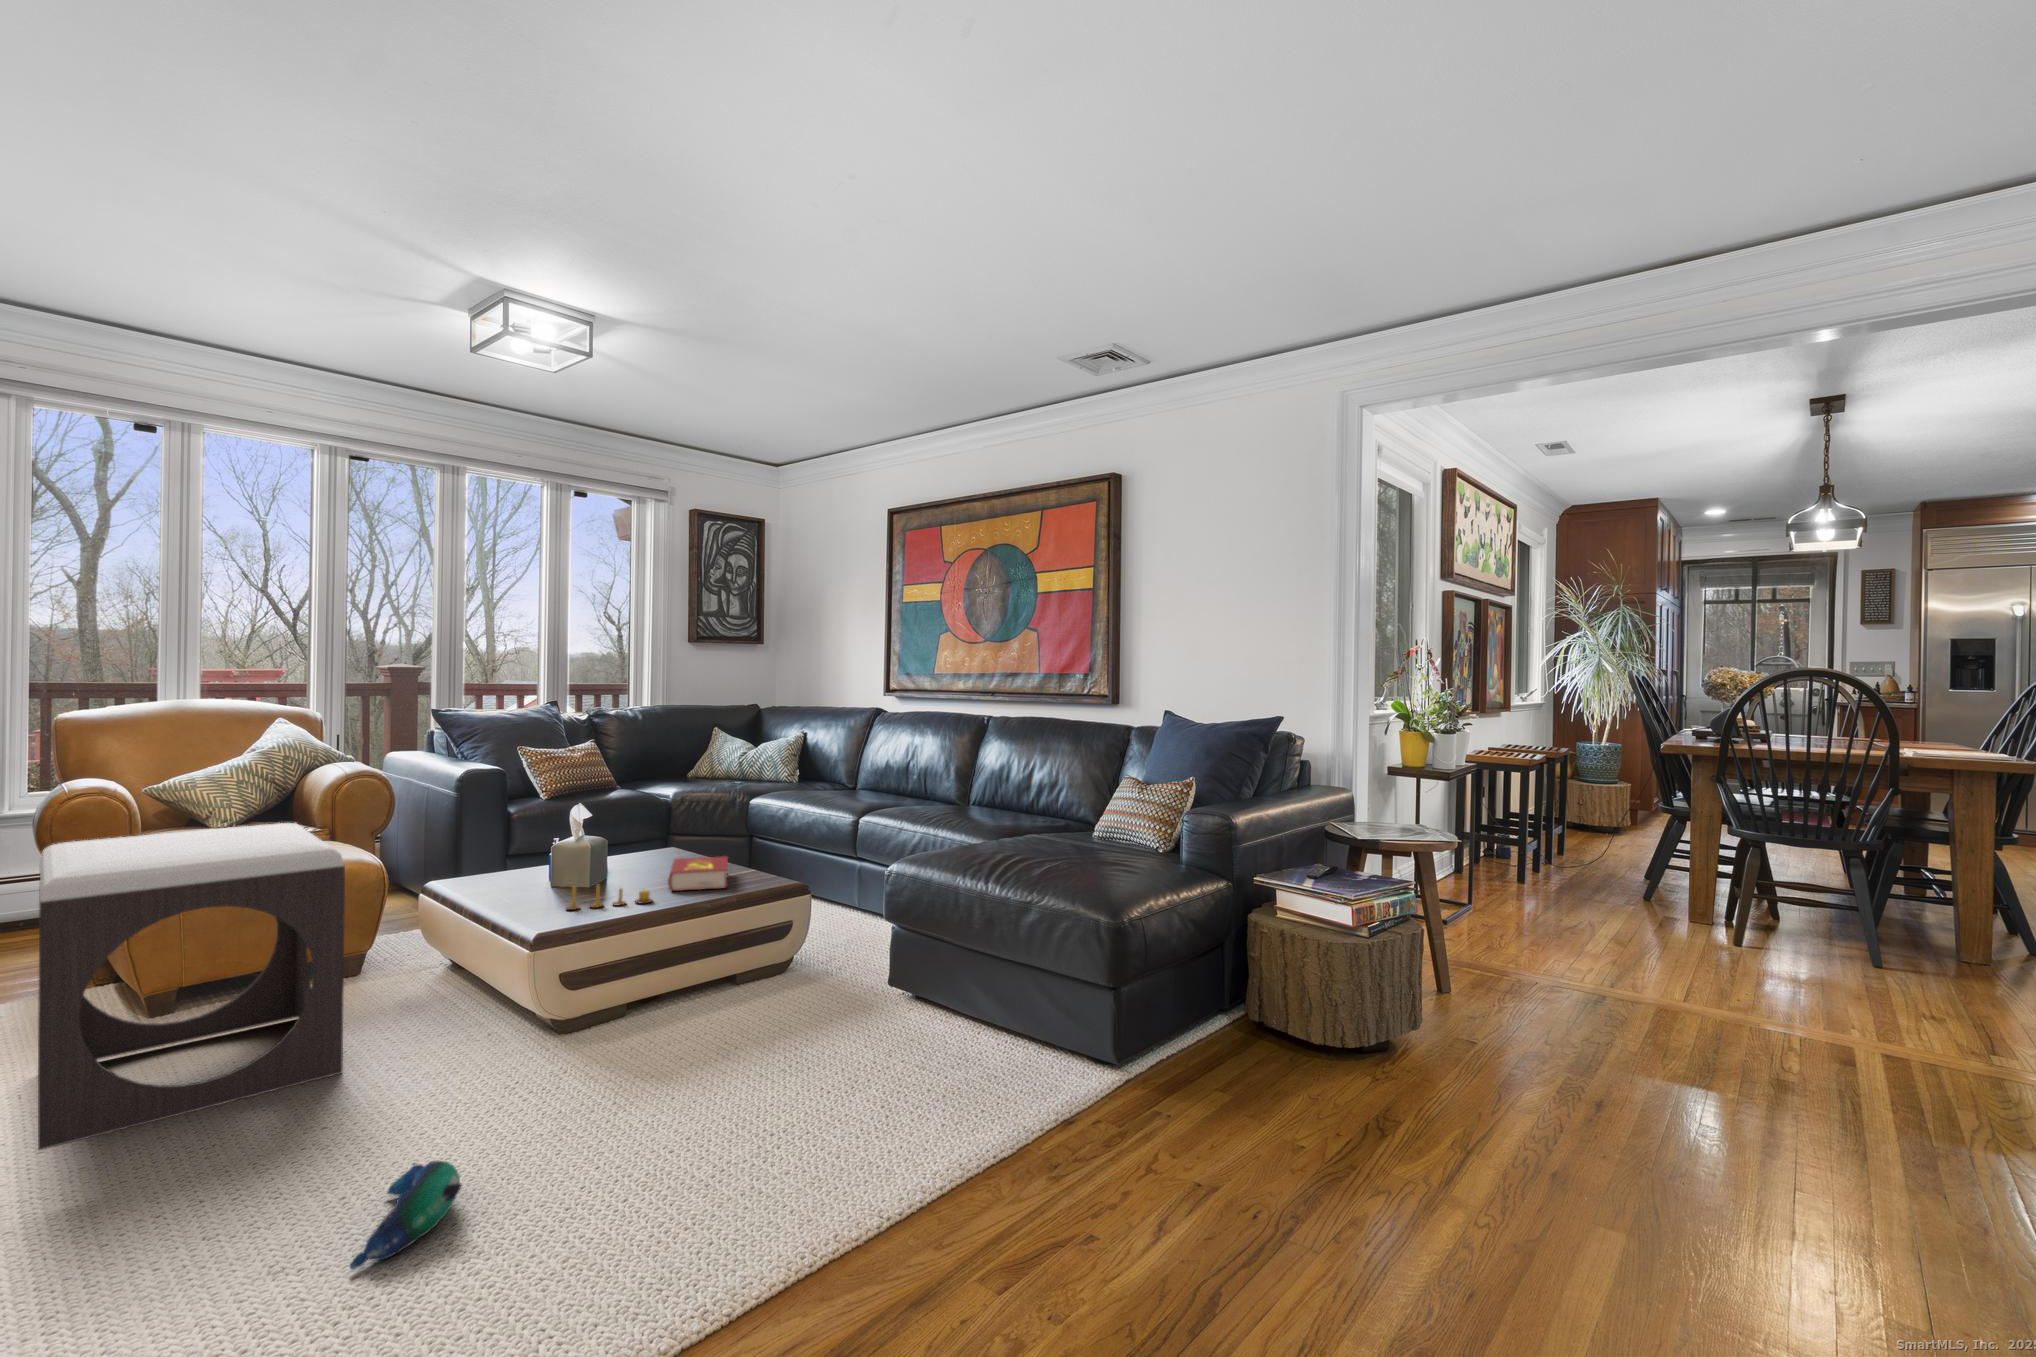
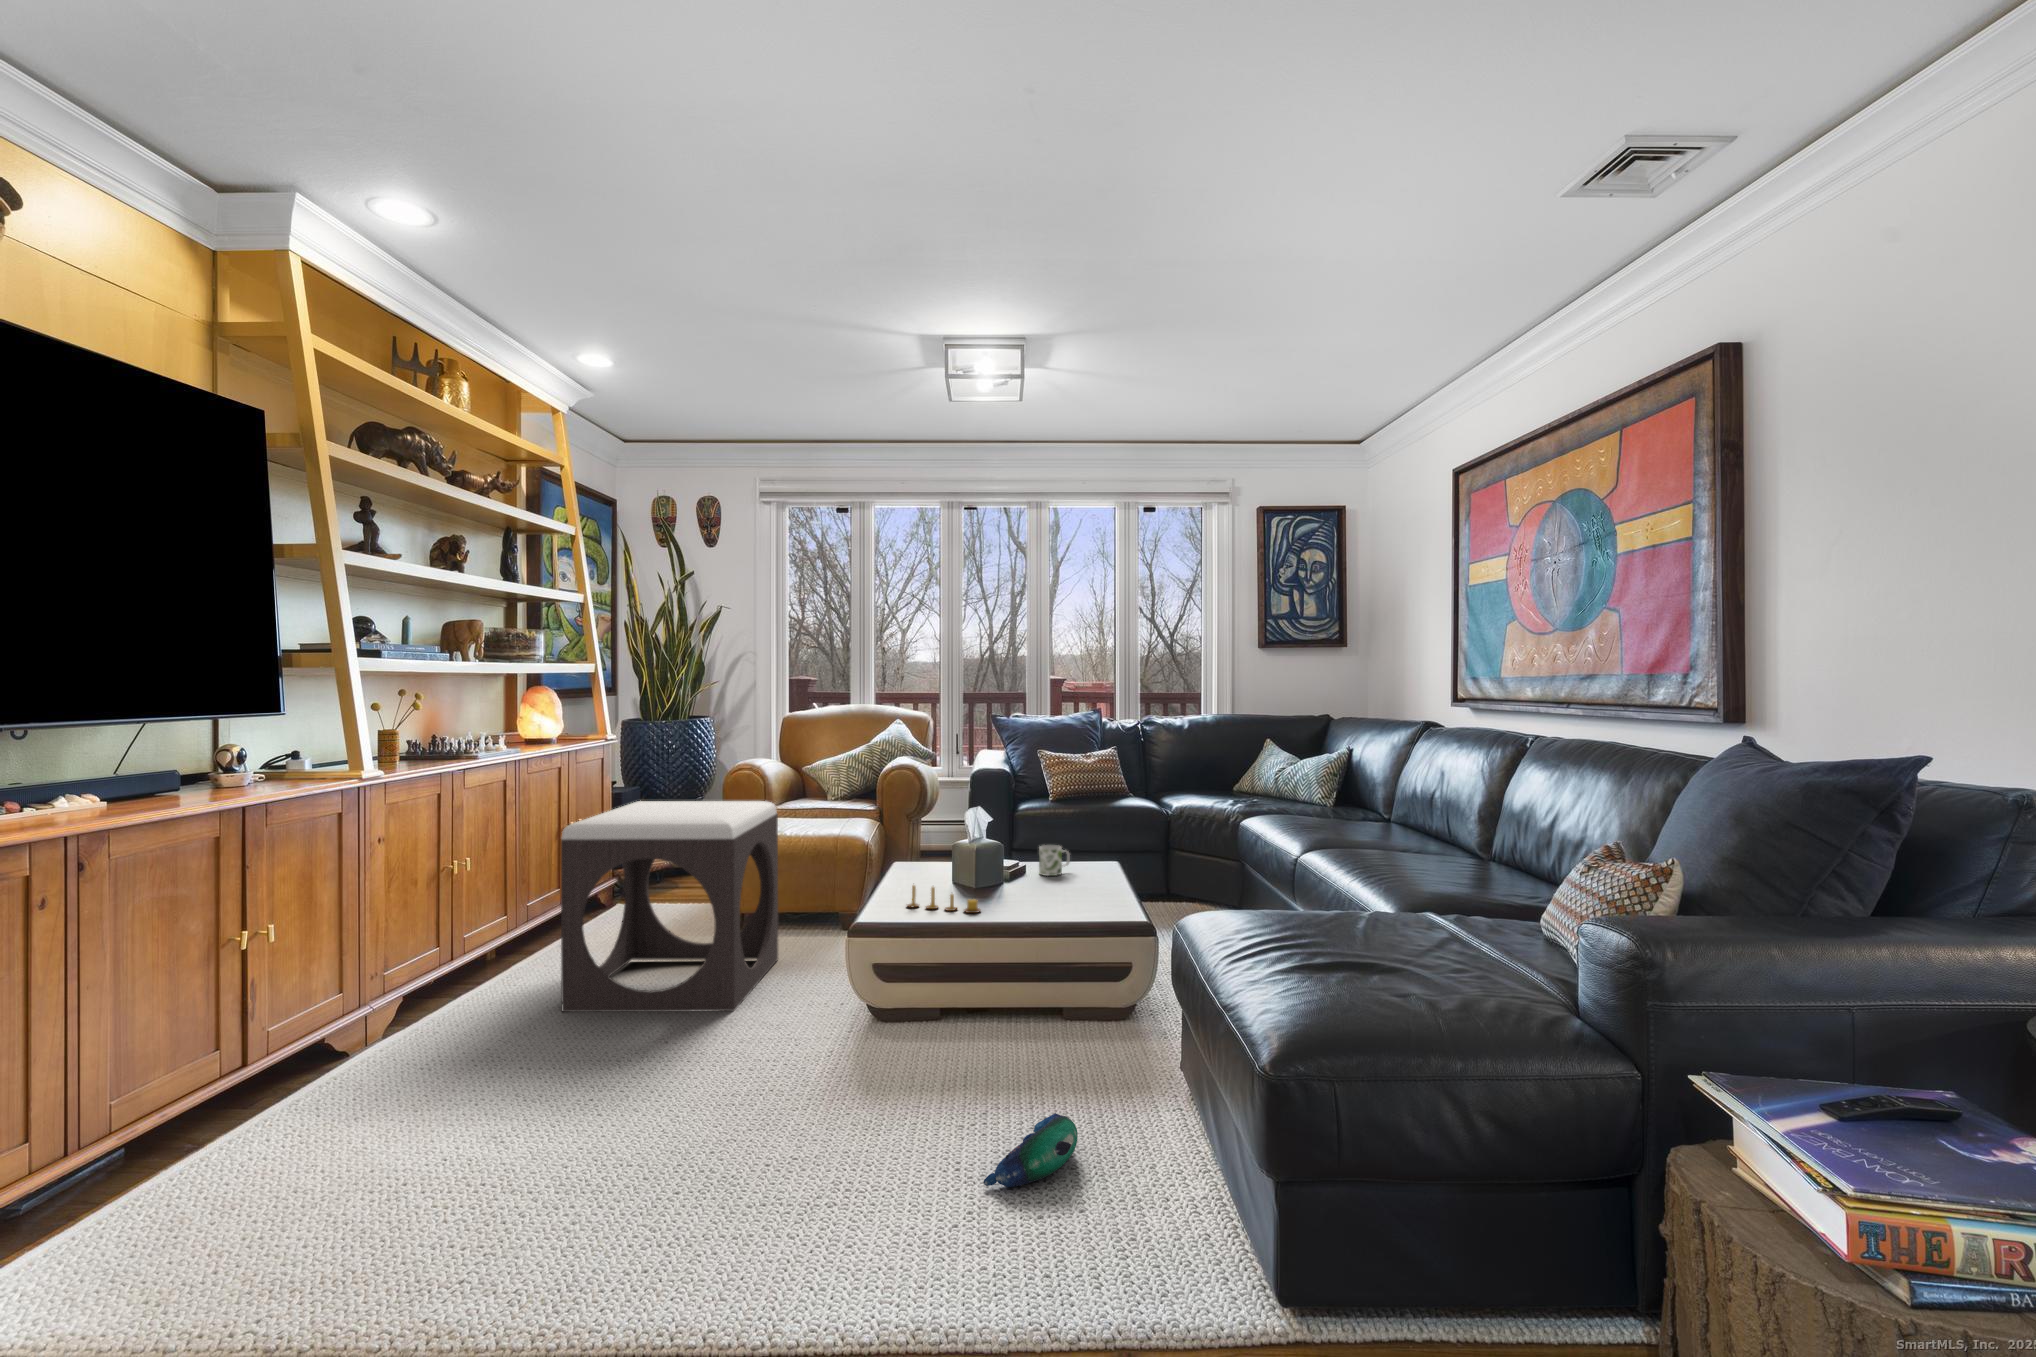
mug: none [639,834,666,864] -> present [1039,845,1070,876]
book: present [668,856,728,891] -> none [1008,873,1092,912]
plush toy: present [350,1160,462,1270] -> present [984,1113,1078,1187]

